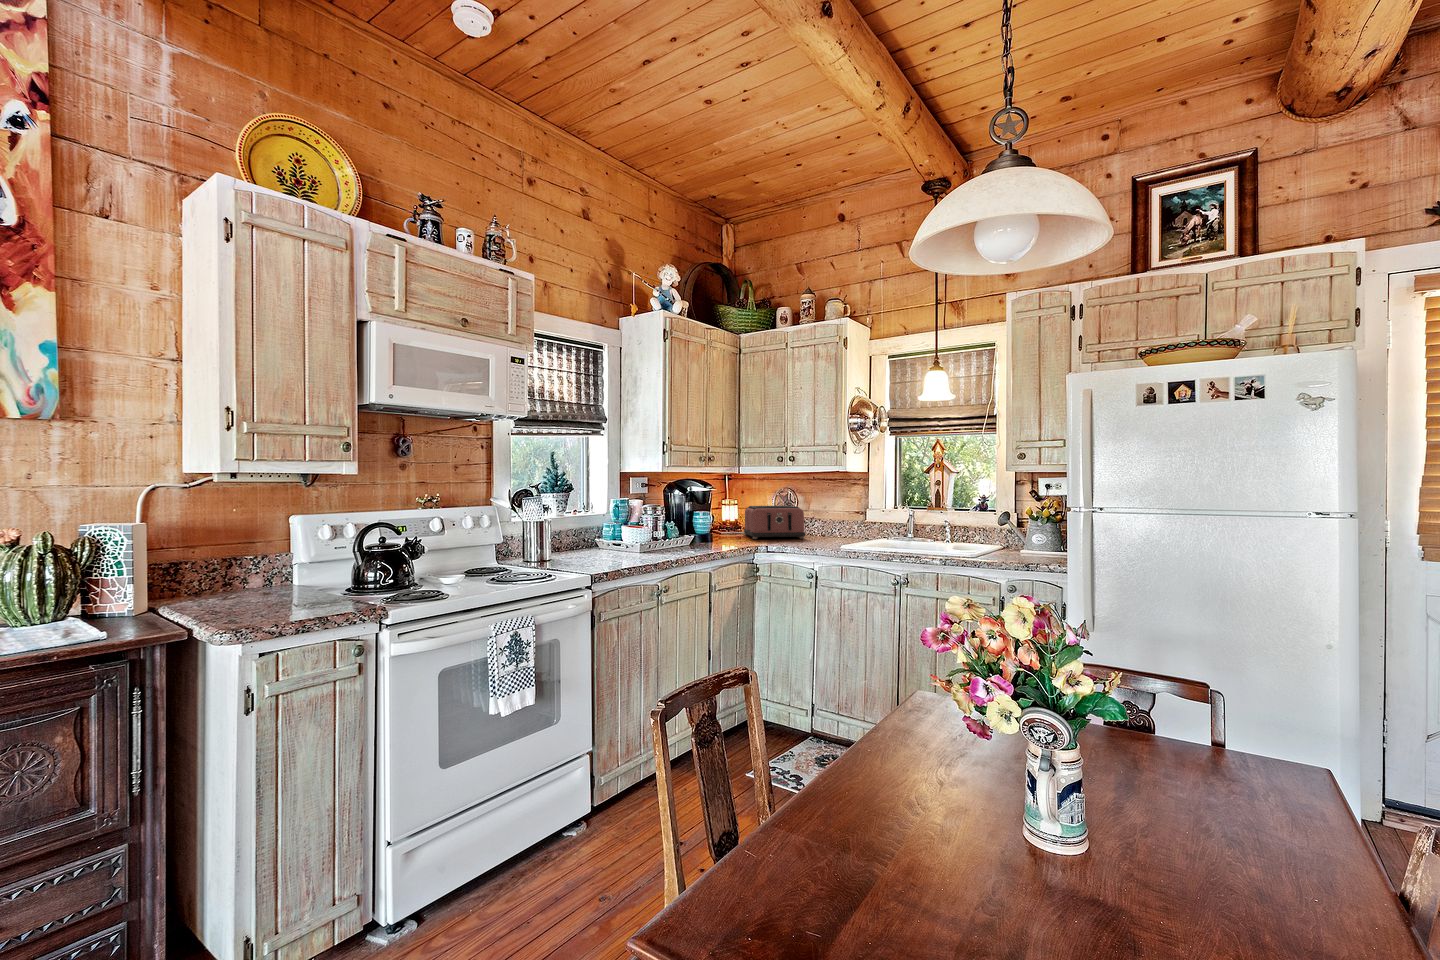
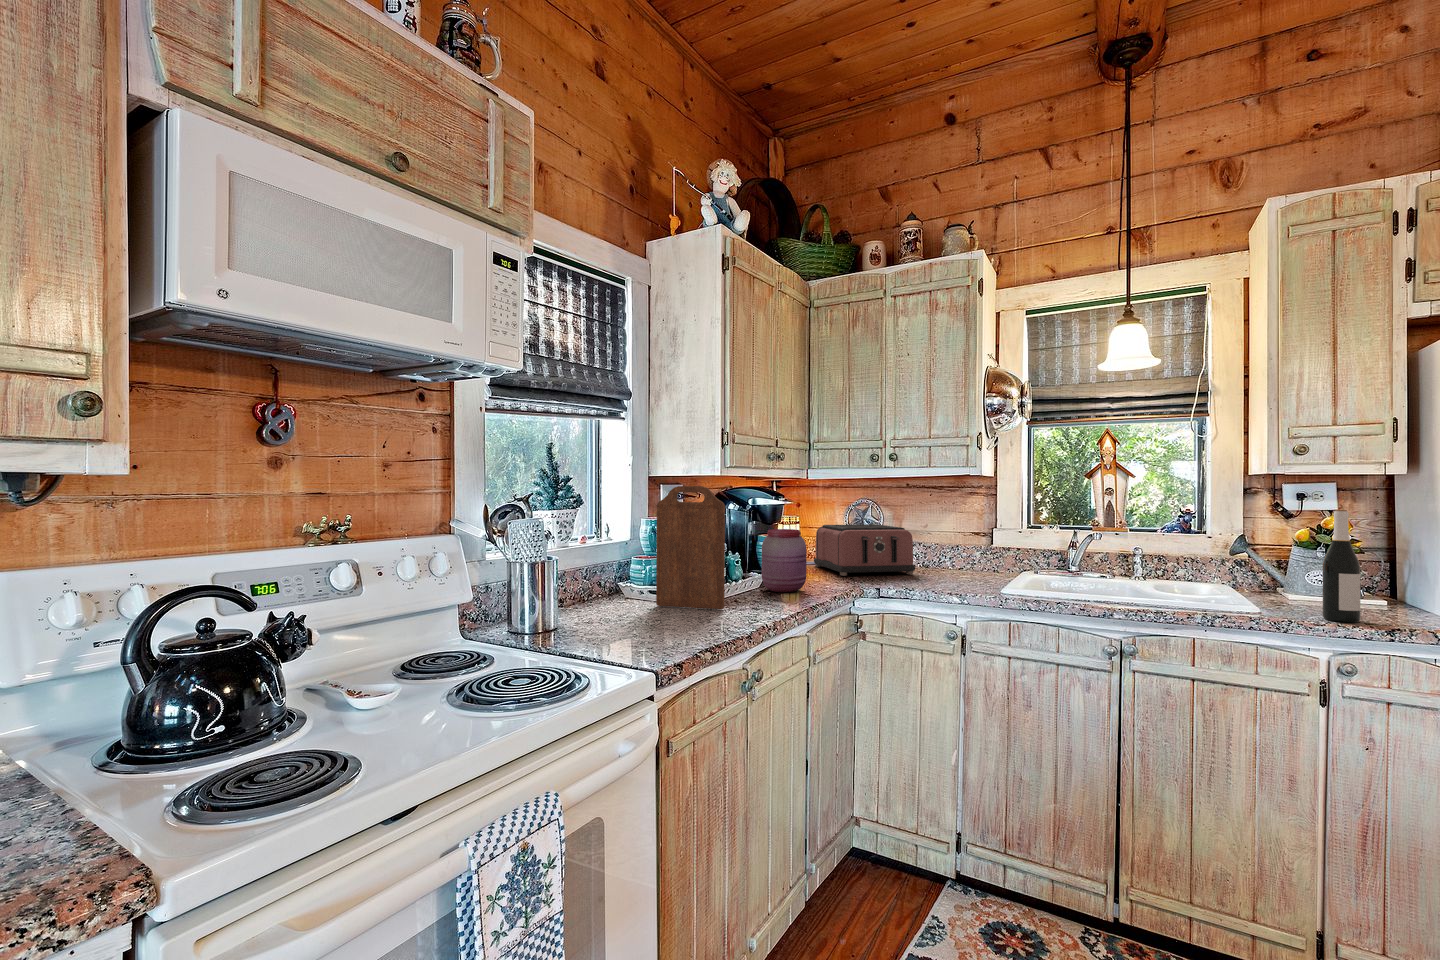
cutting board: none [615,479,655,553] -> present [656,486,725,609]
wine bottle: none [1019,491,1038,560] -> present [1323,510,1360,622]
jar: none [689,507,718,546] -> present [762,529,807,592]

